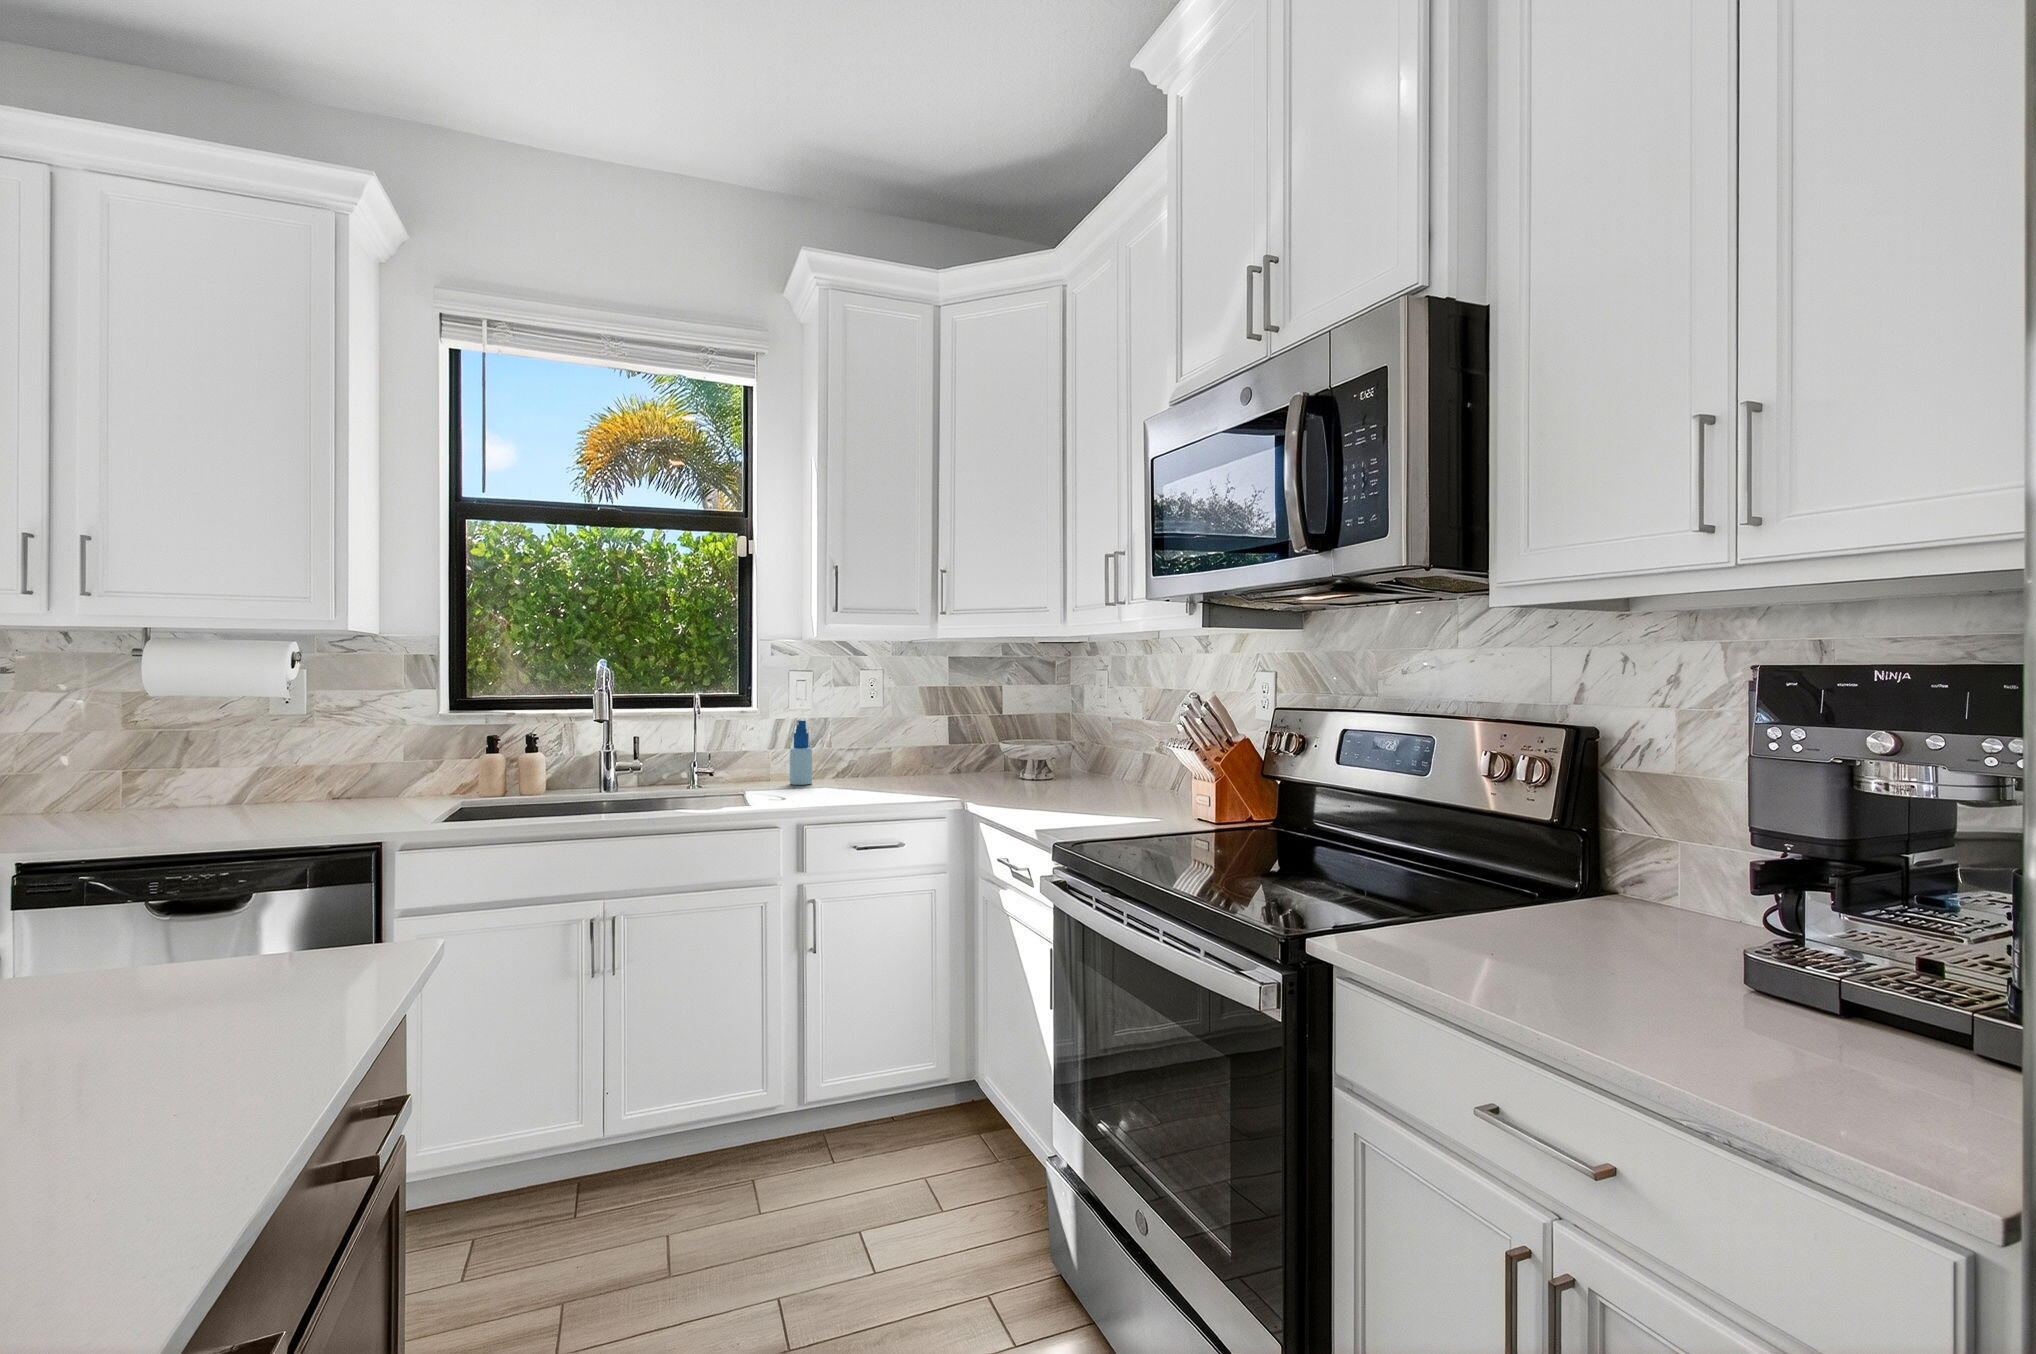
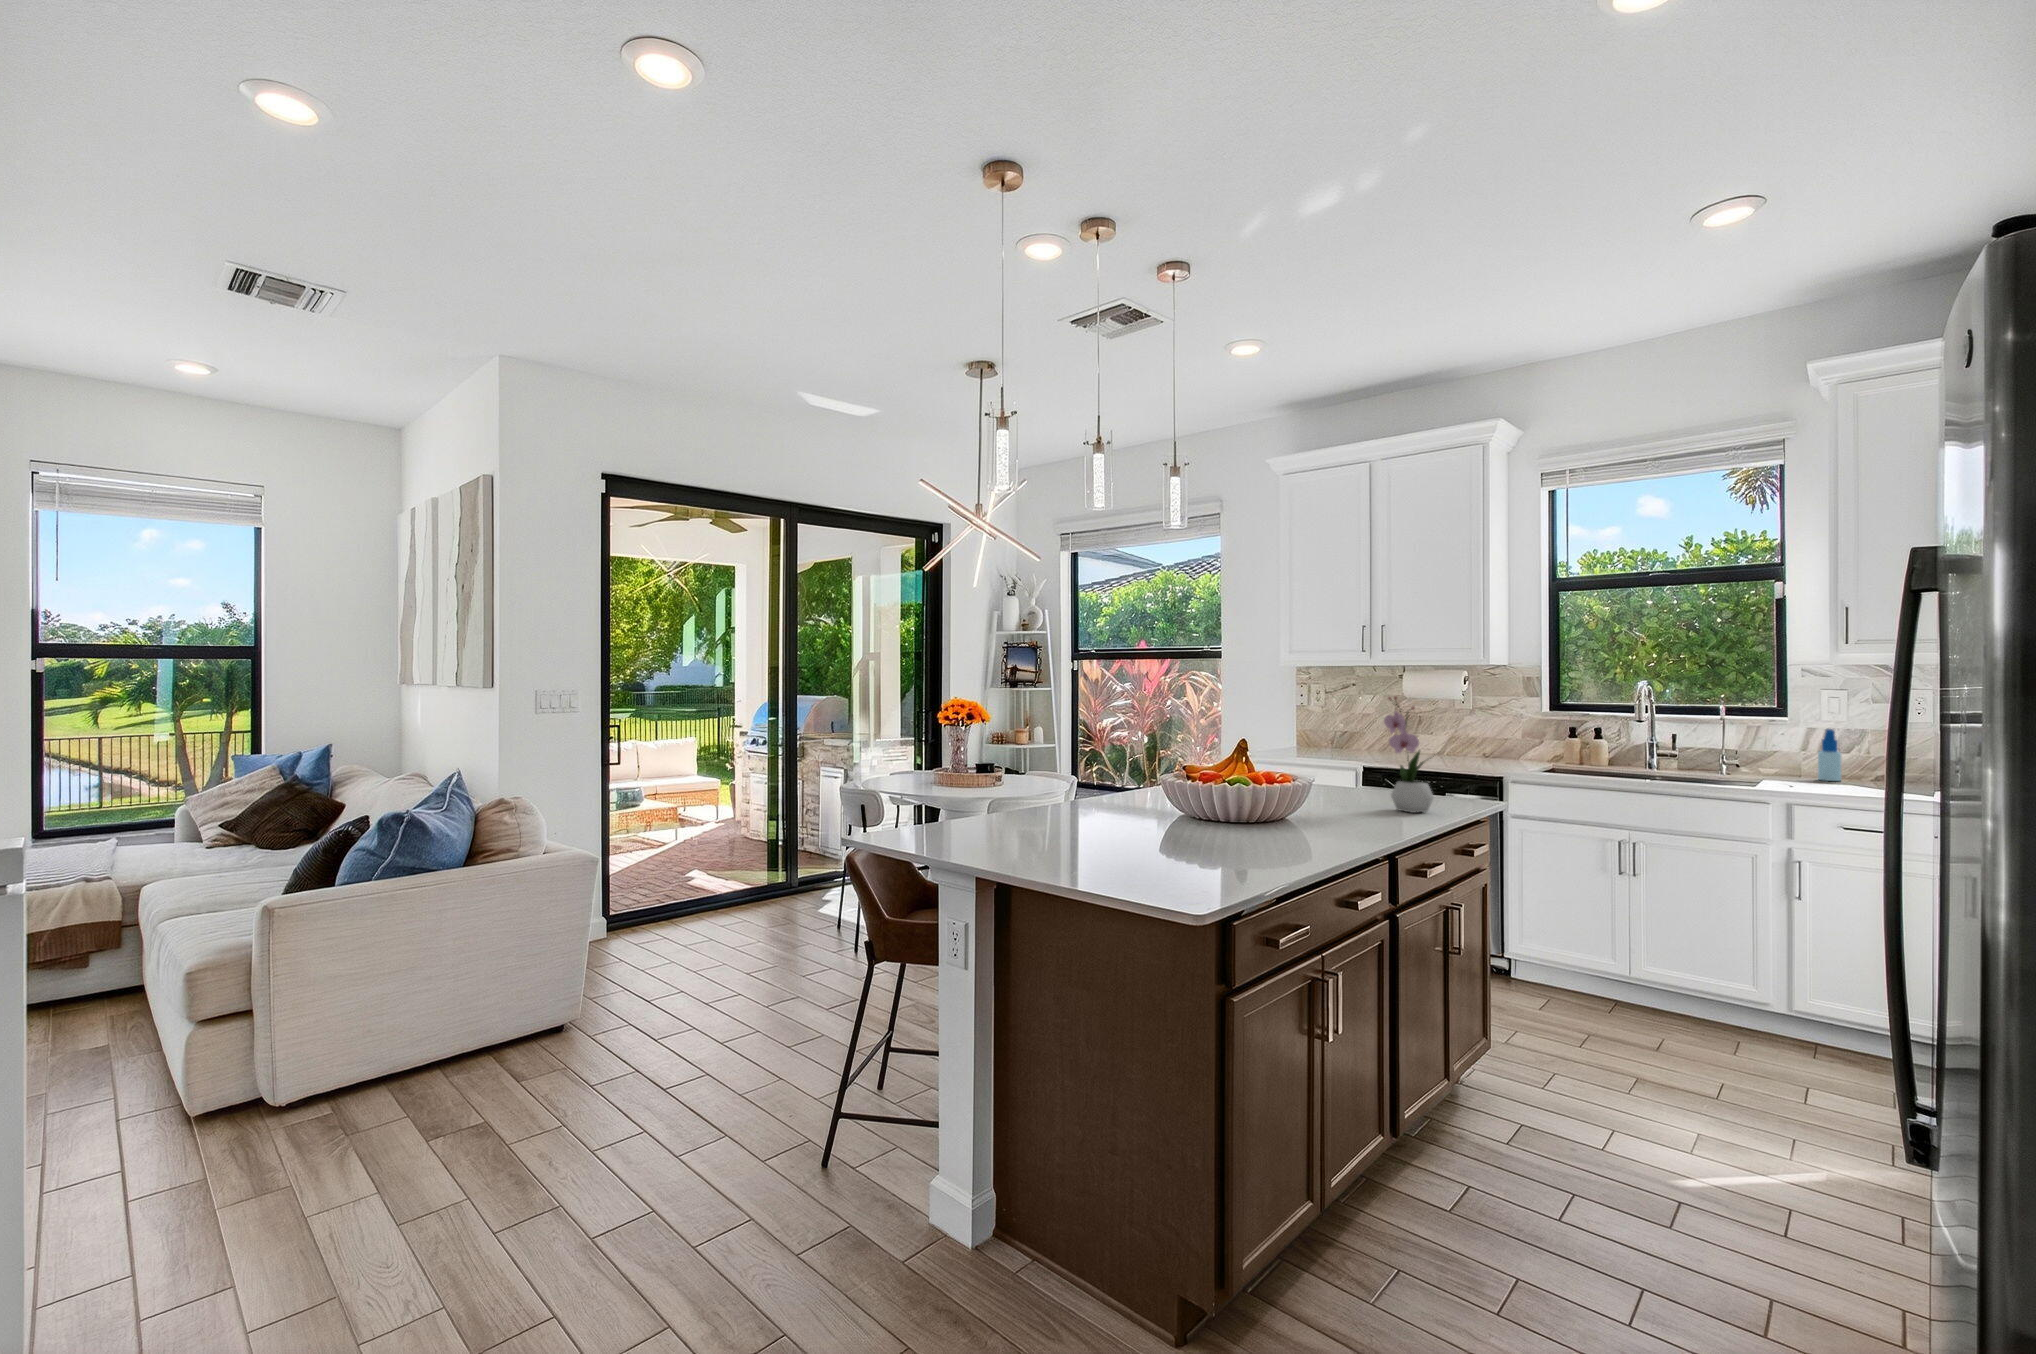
flower arrangement: none [101,679,307,1041] -> present [1384,697,1434,813]

